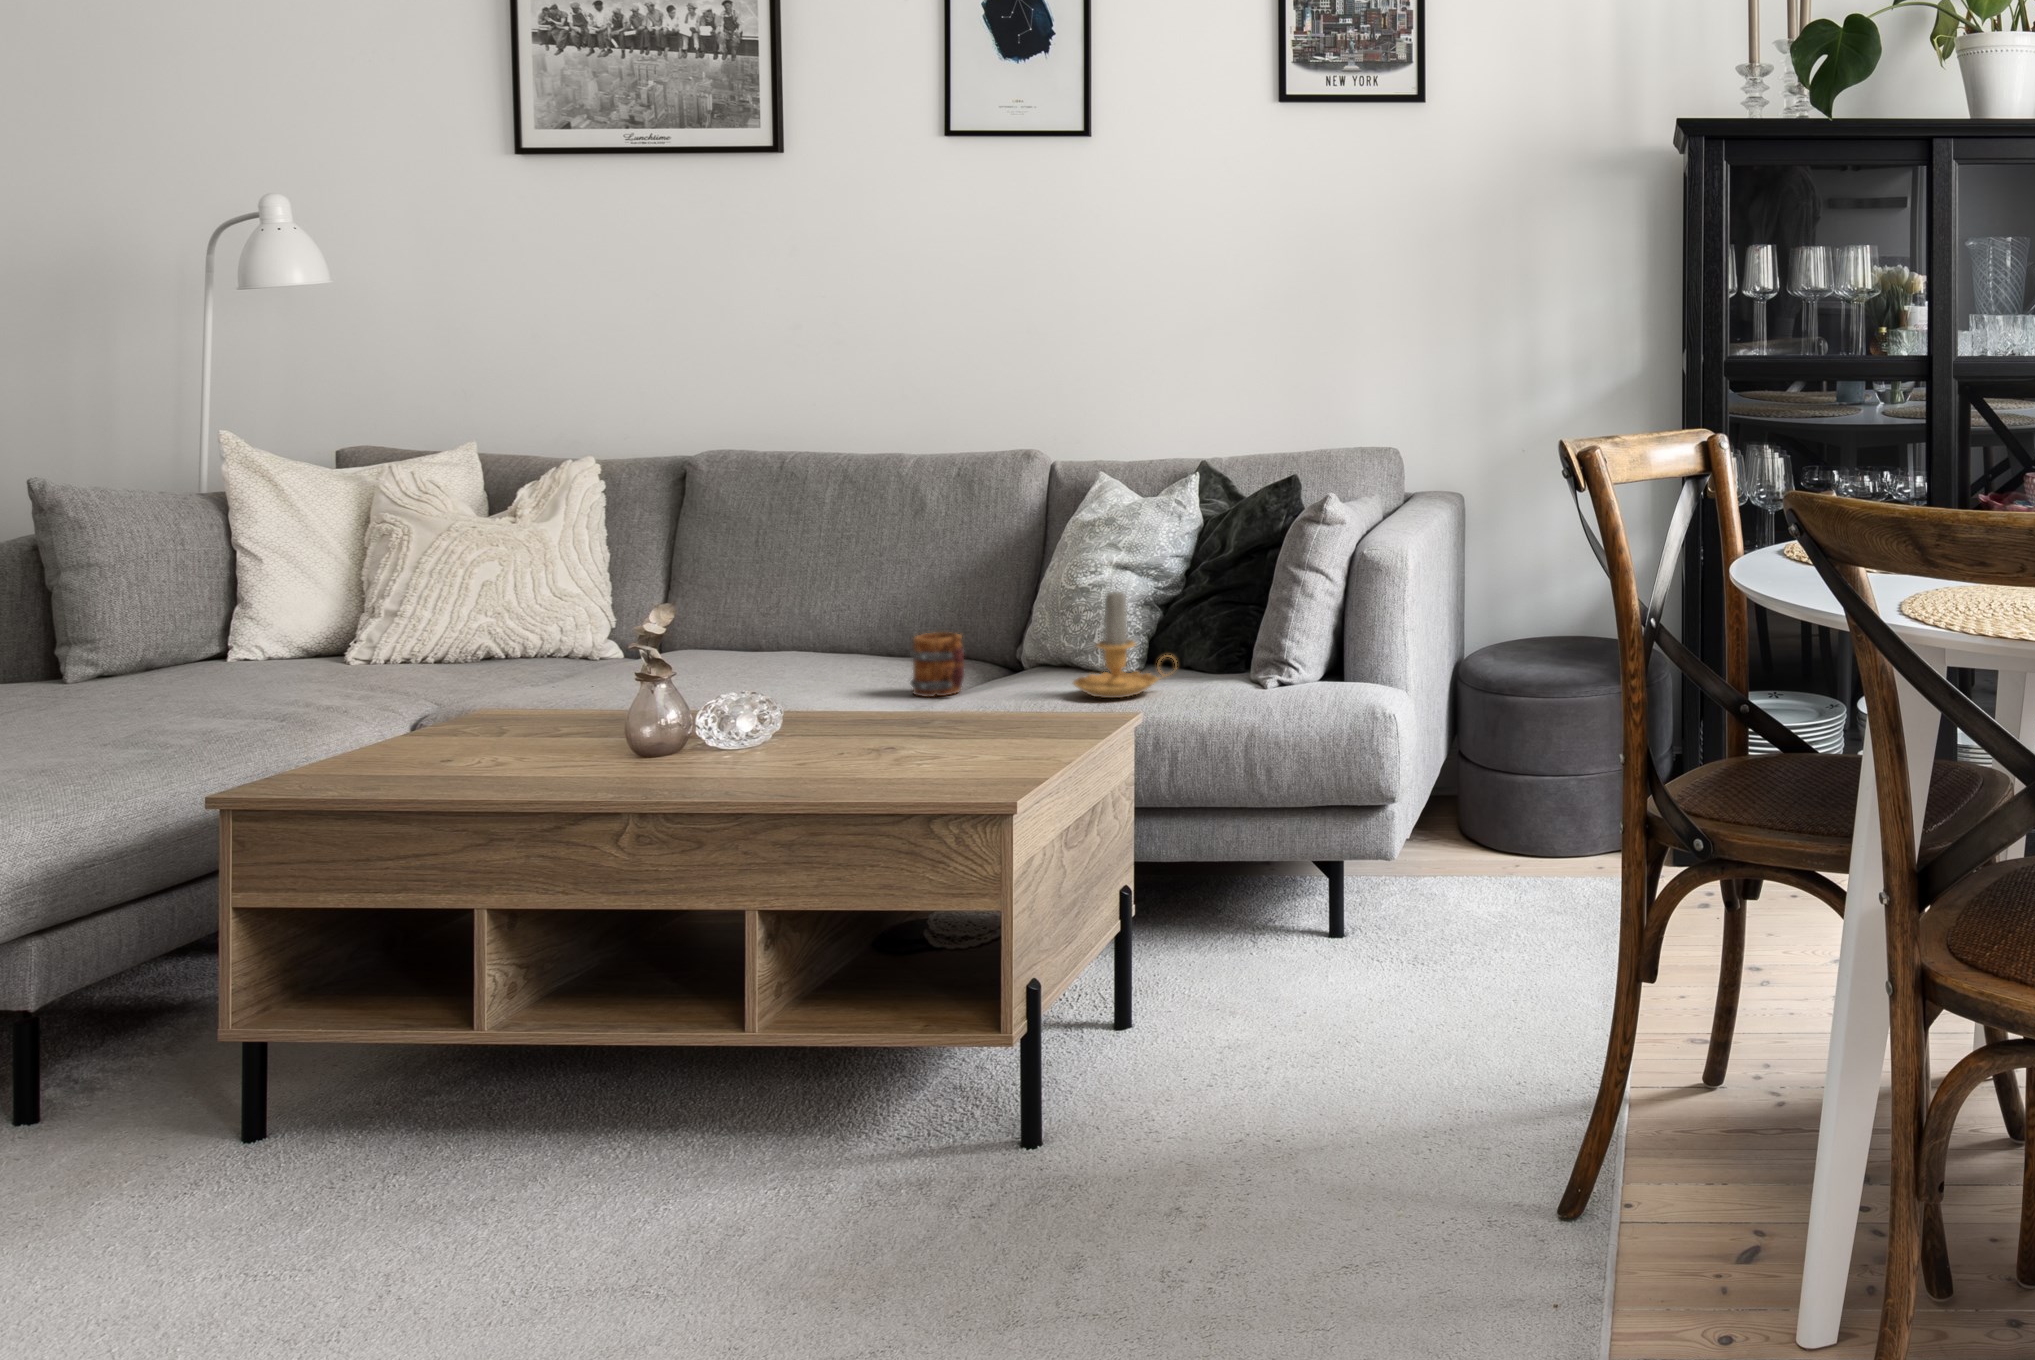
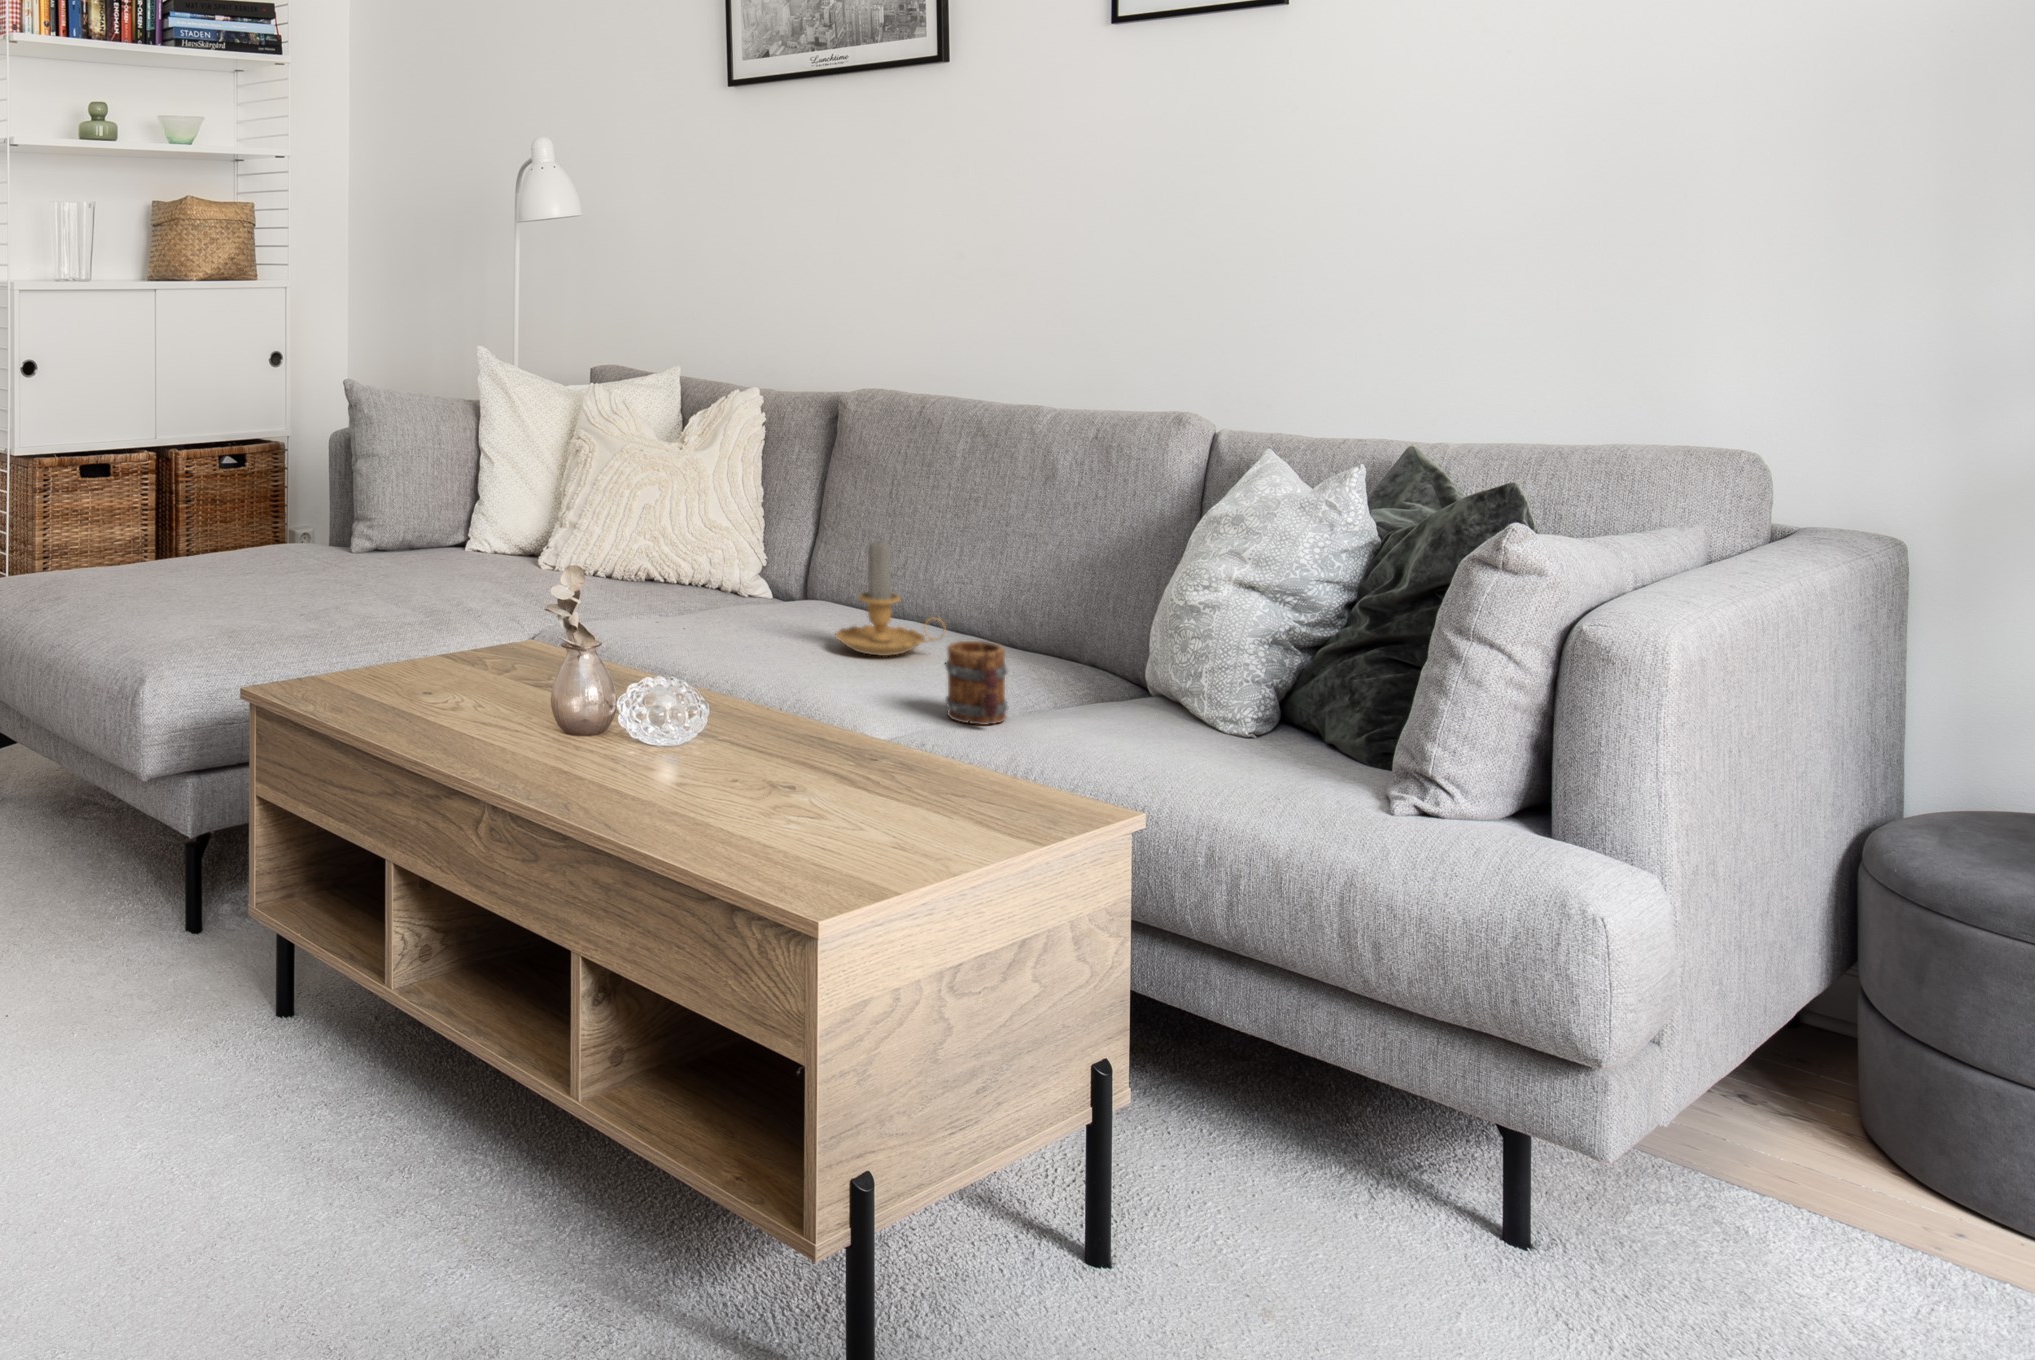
candle: present [1073,592,1172,698] -> present [835,541,946,656]

